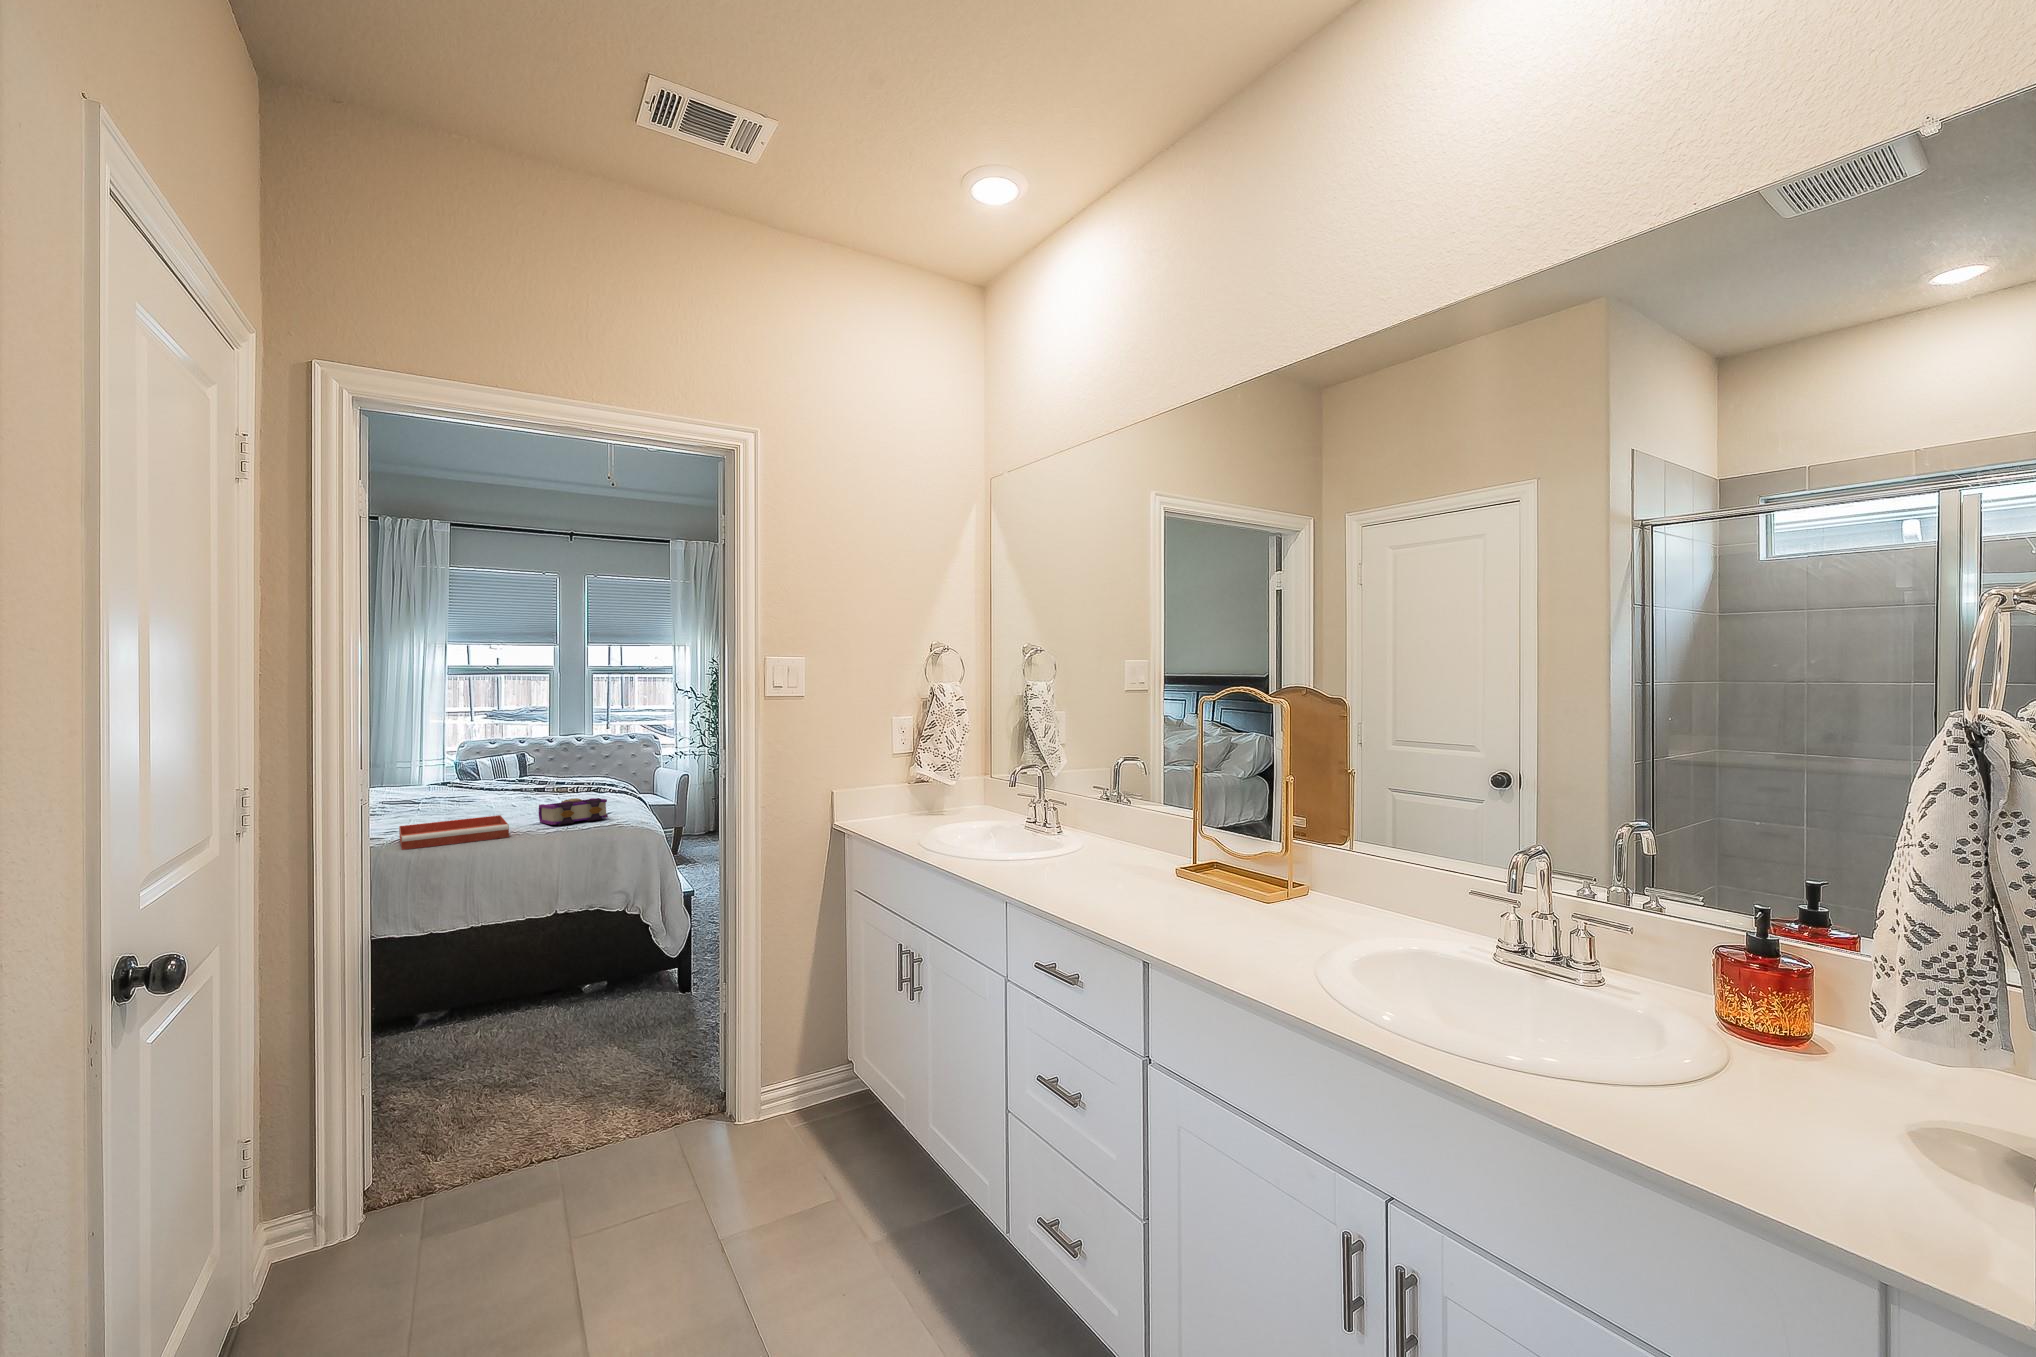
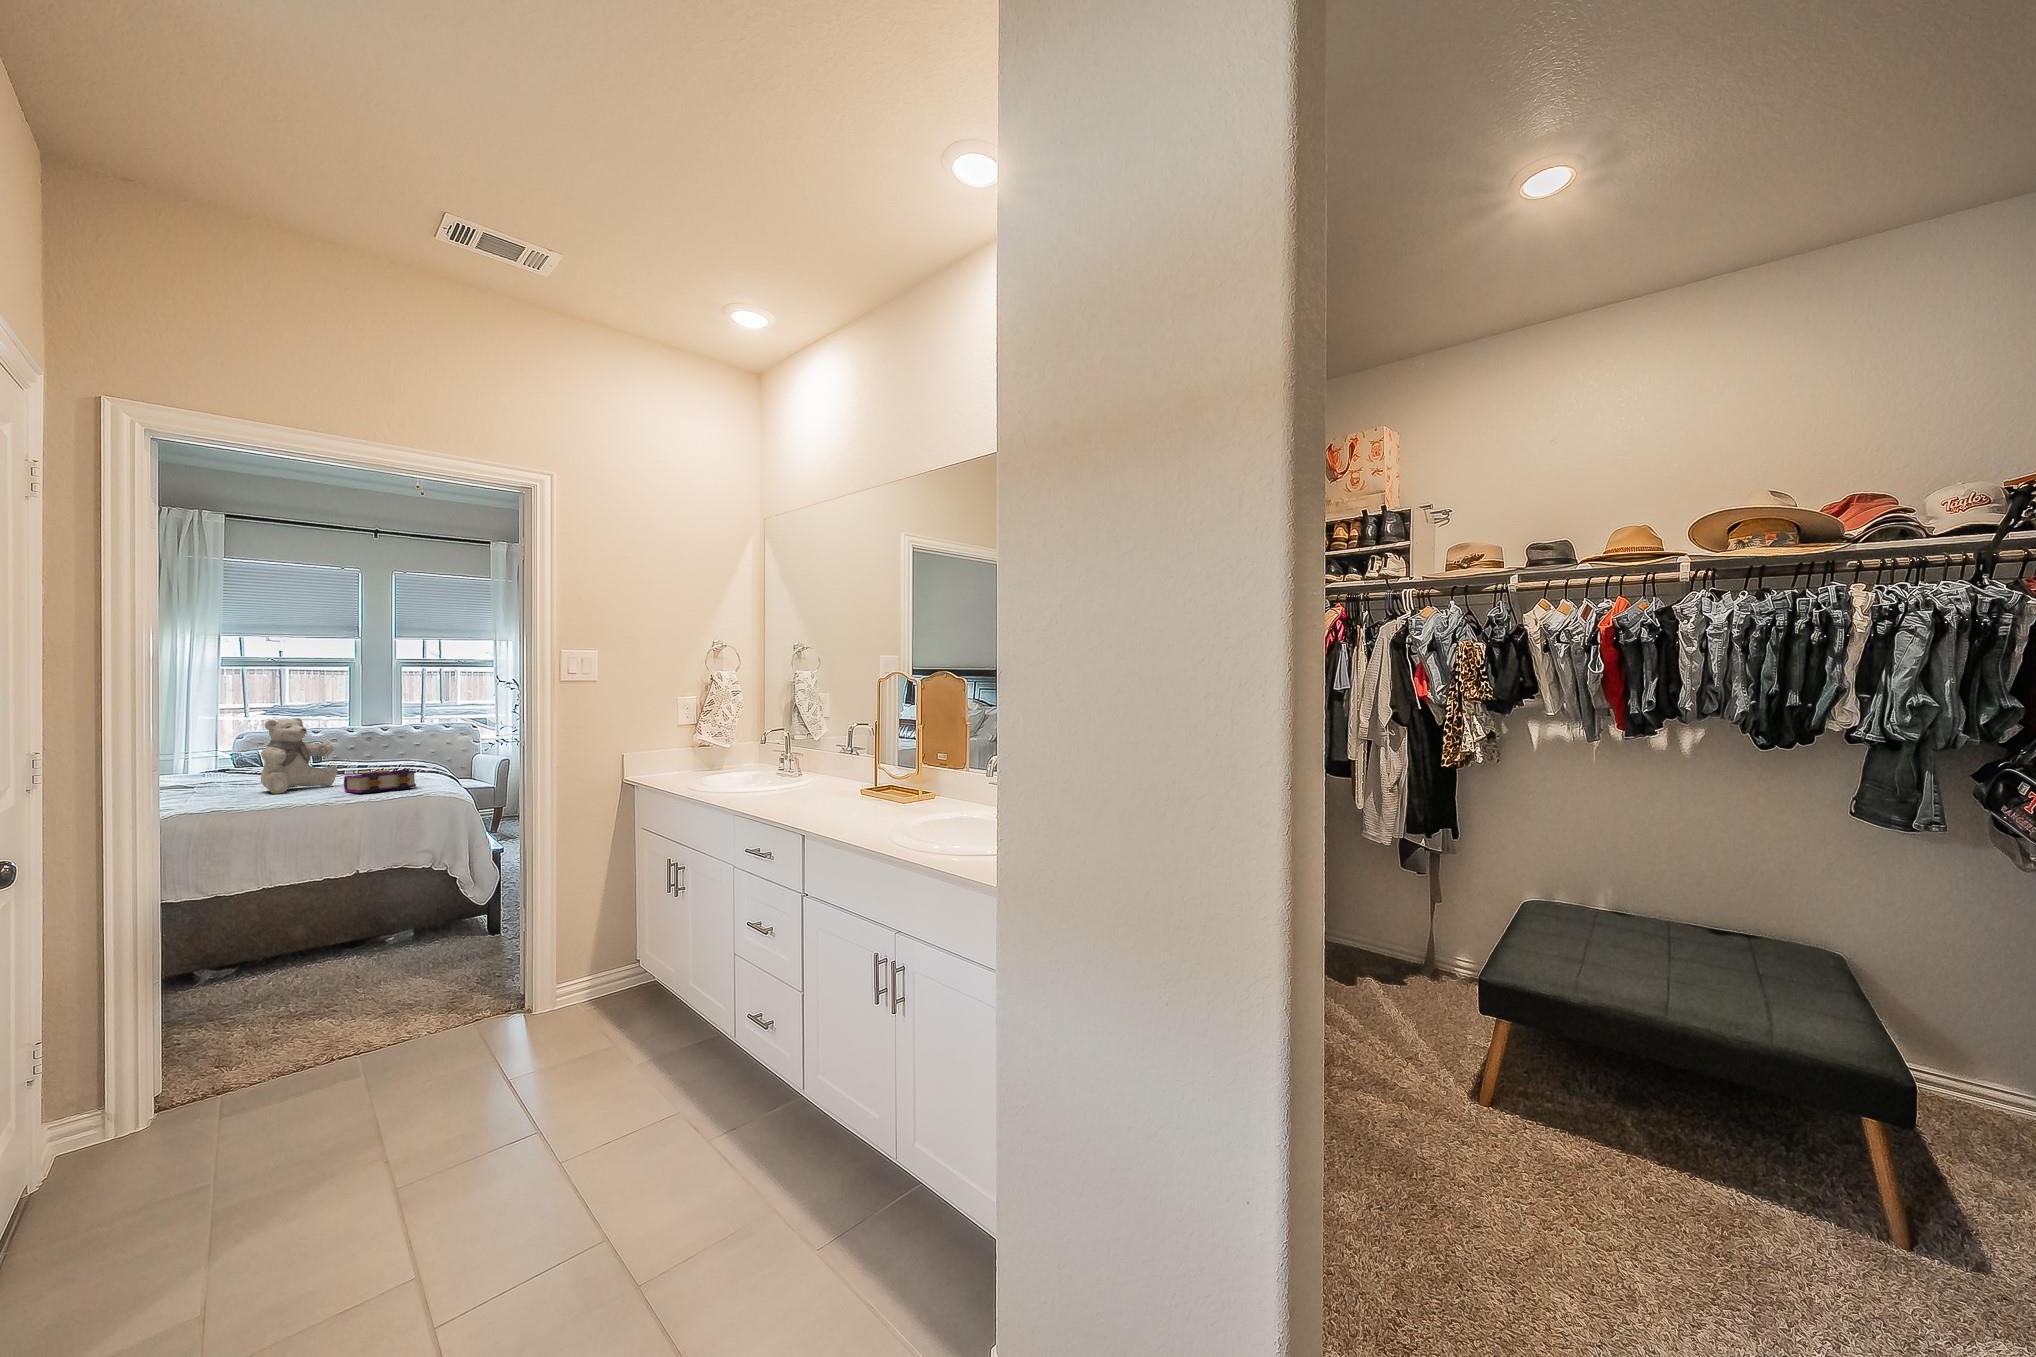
teddy bear: none [462,740,533,823] -> present [261,718,338,794]
tray: present [399,815,509,850] -> none [192,785,312,814]

